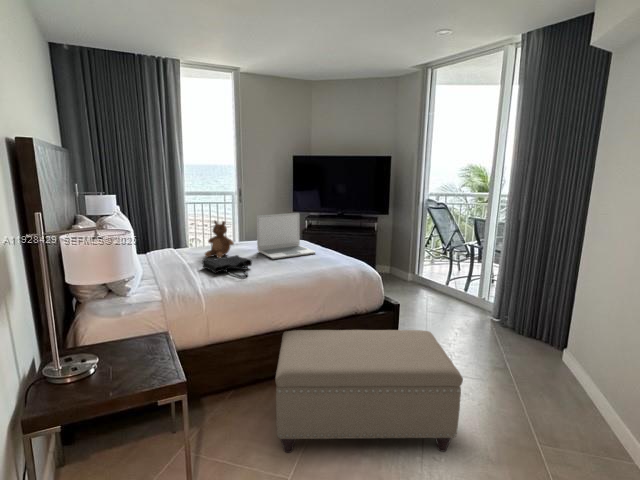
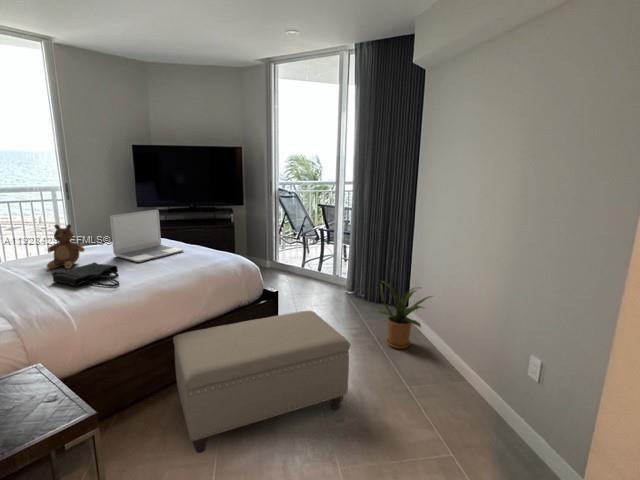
house plant: none [516,310,605,400] -> present [376,281,432,349]

